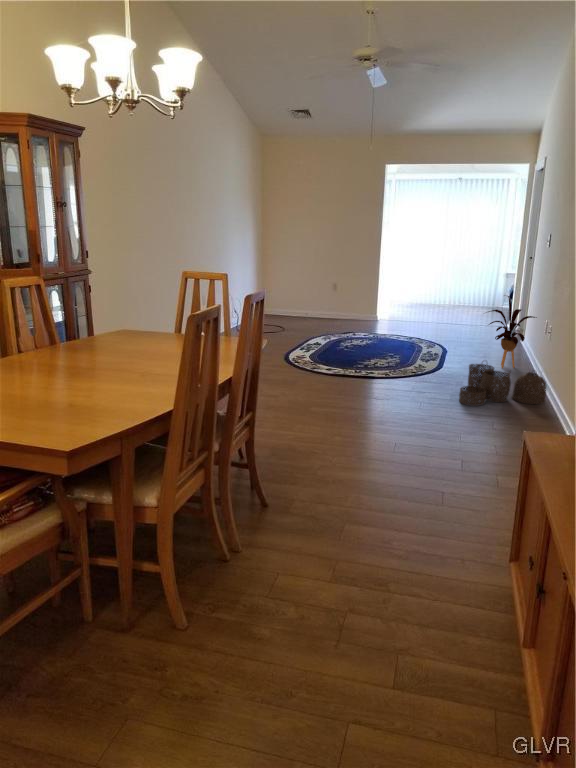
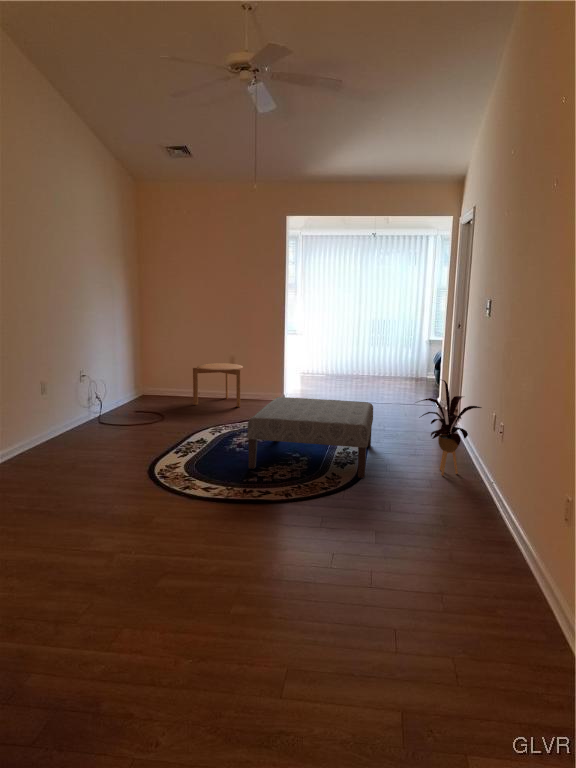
side table: none [304,291,344,325] -> present [193,363,243,407]
ottoman: none [357,312,452,368] -> present [247,397,373,478]
woven basket: present [459,364,547,406] -> none [391,479,514,562]

